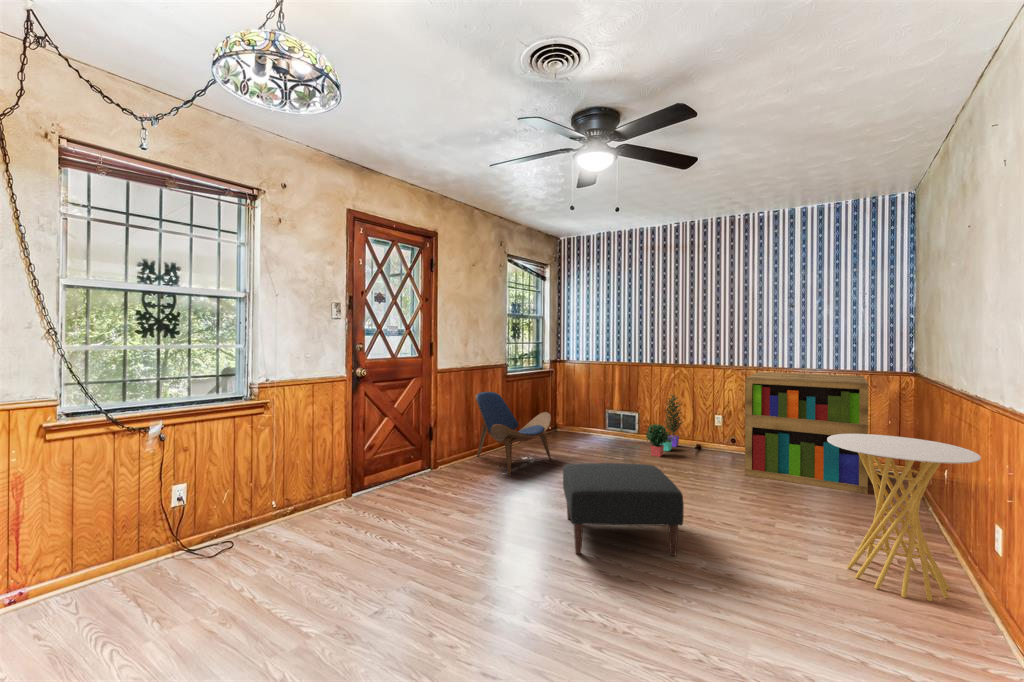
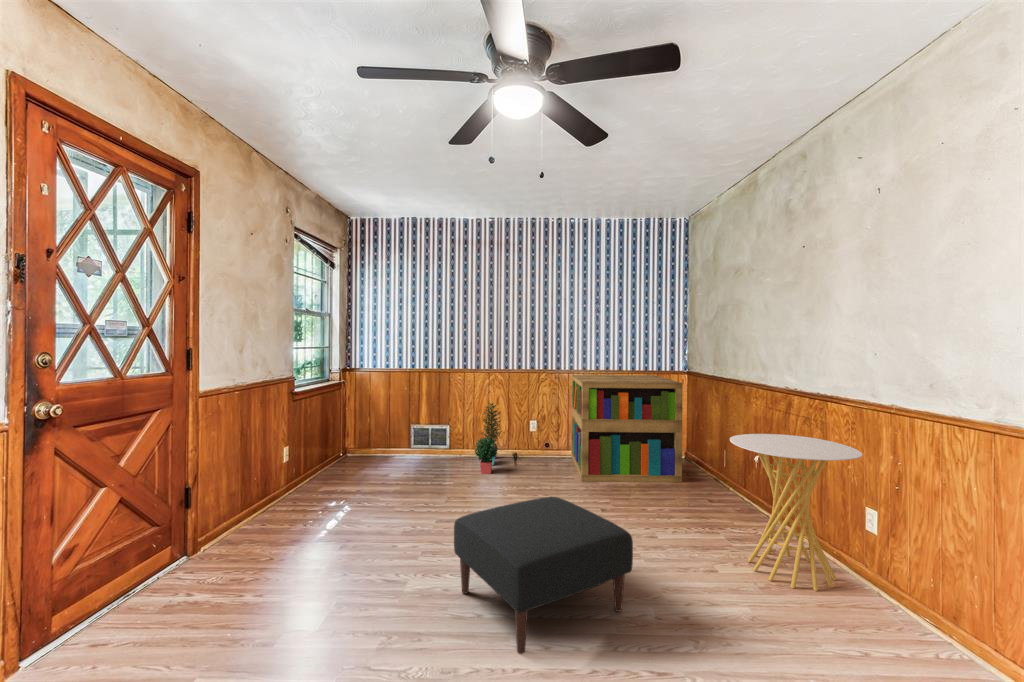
lounge chair: present [475,392,551,476] -> none [258,419,374,541]

